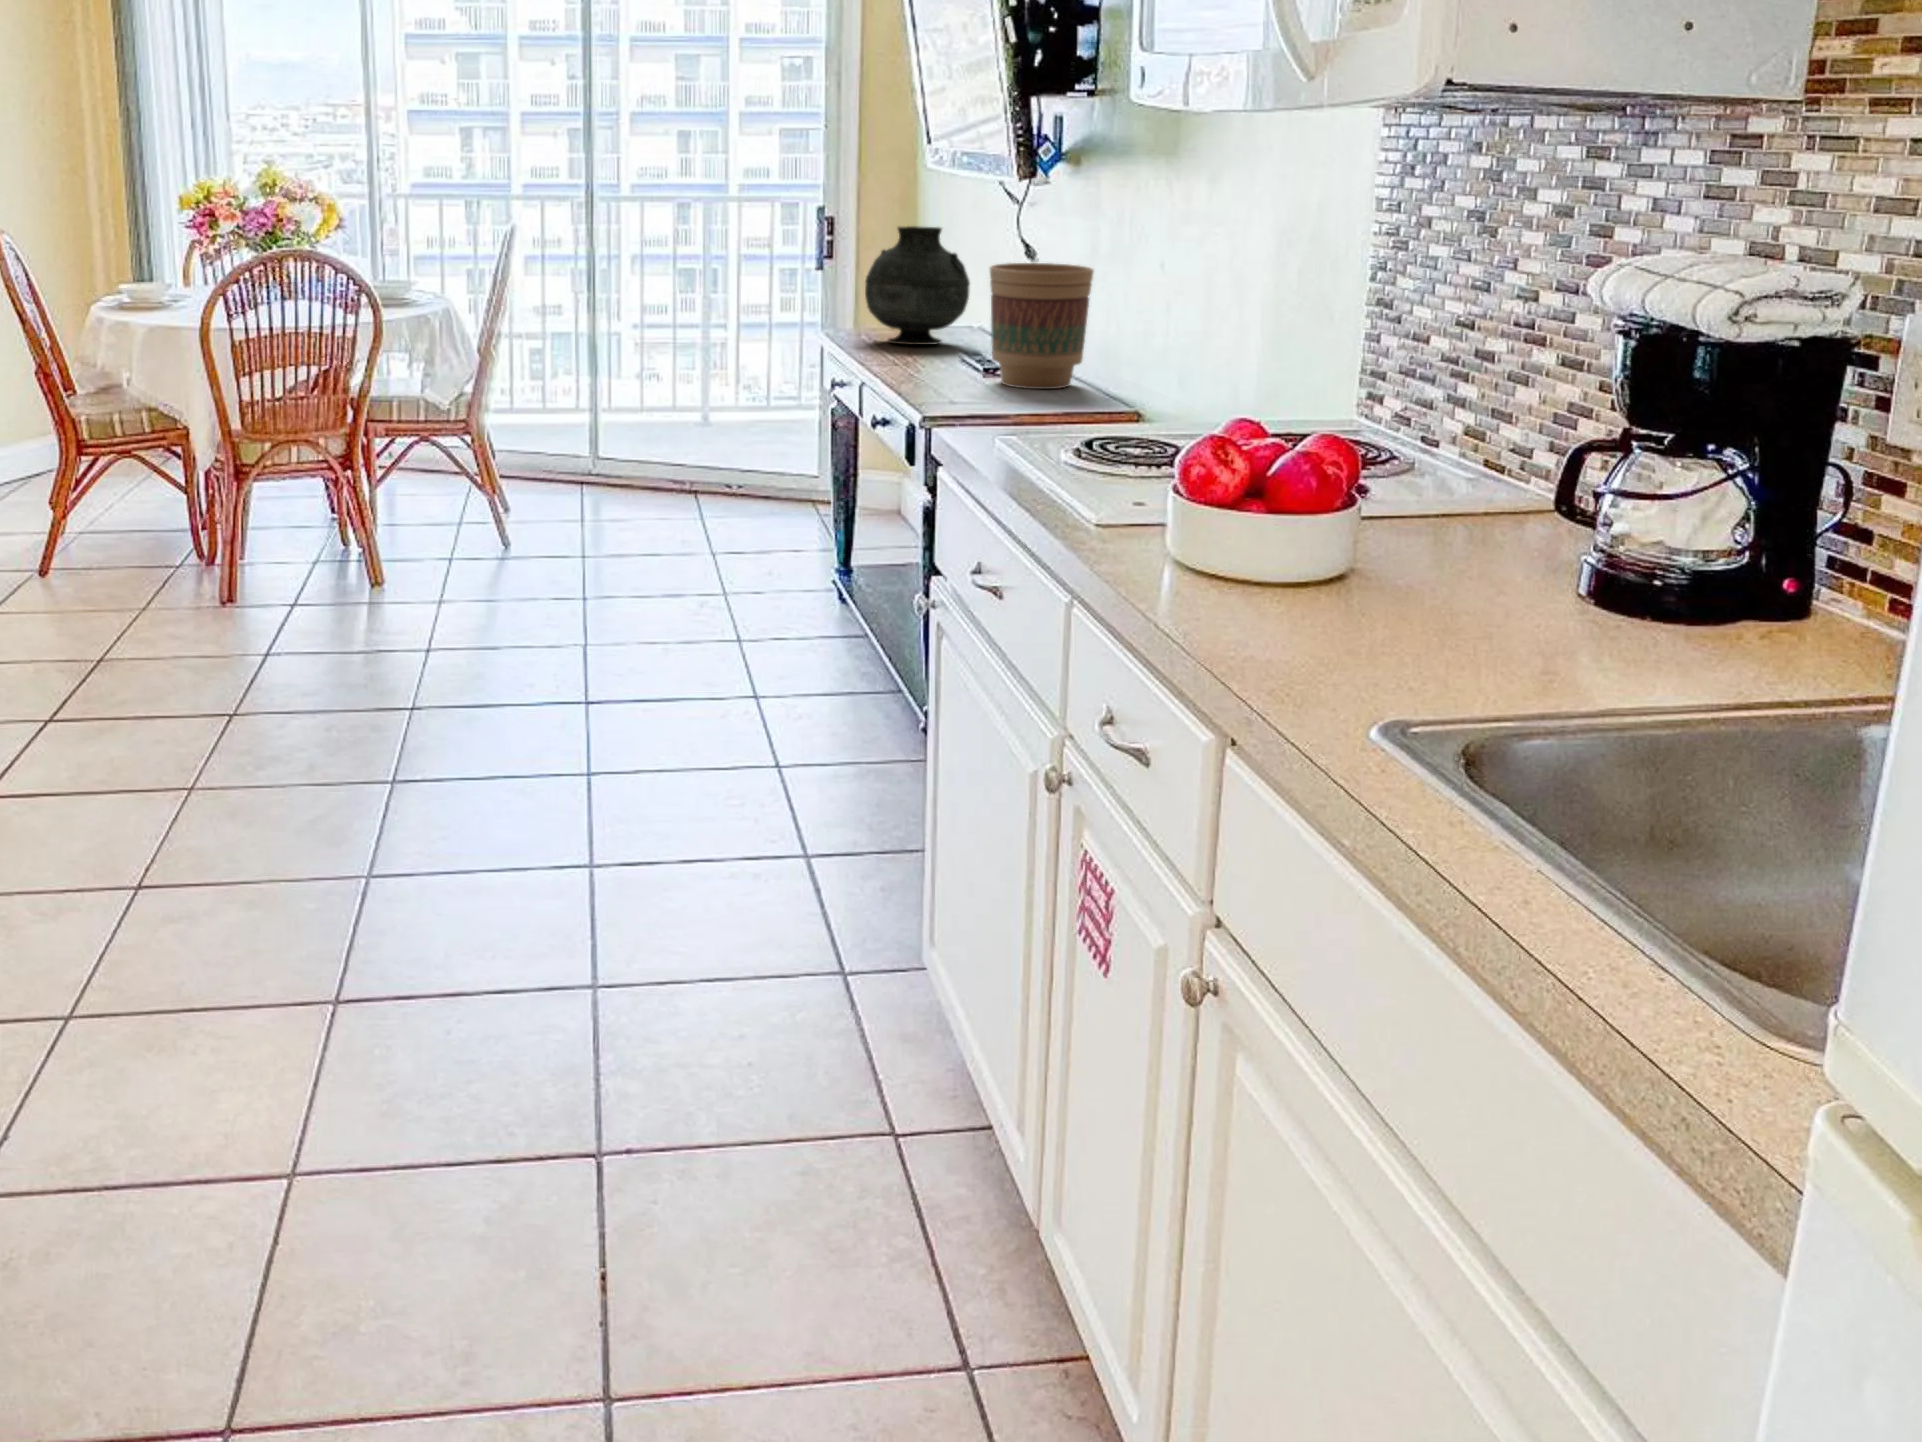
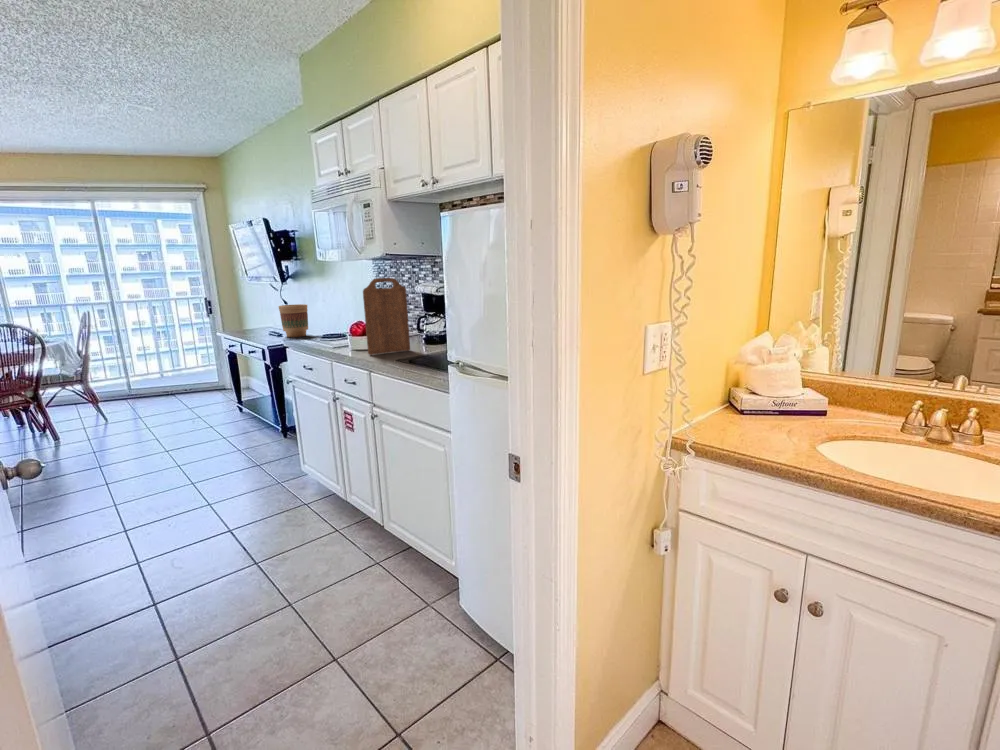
cutting board: none [1242,222,1539,651] -> present [363,278,410,355]
vase: present [865,226,970,345] -> none [236,299,269,333]

